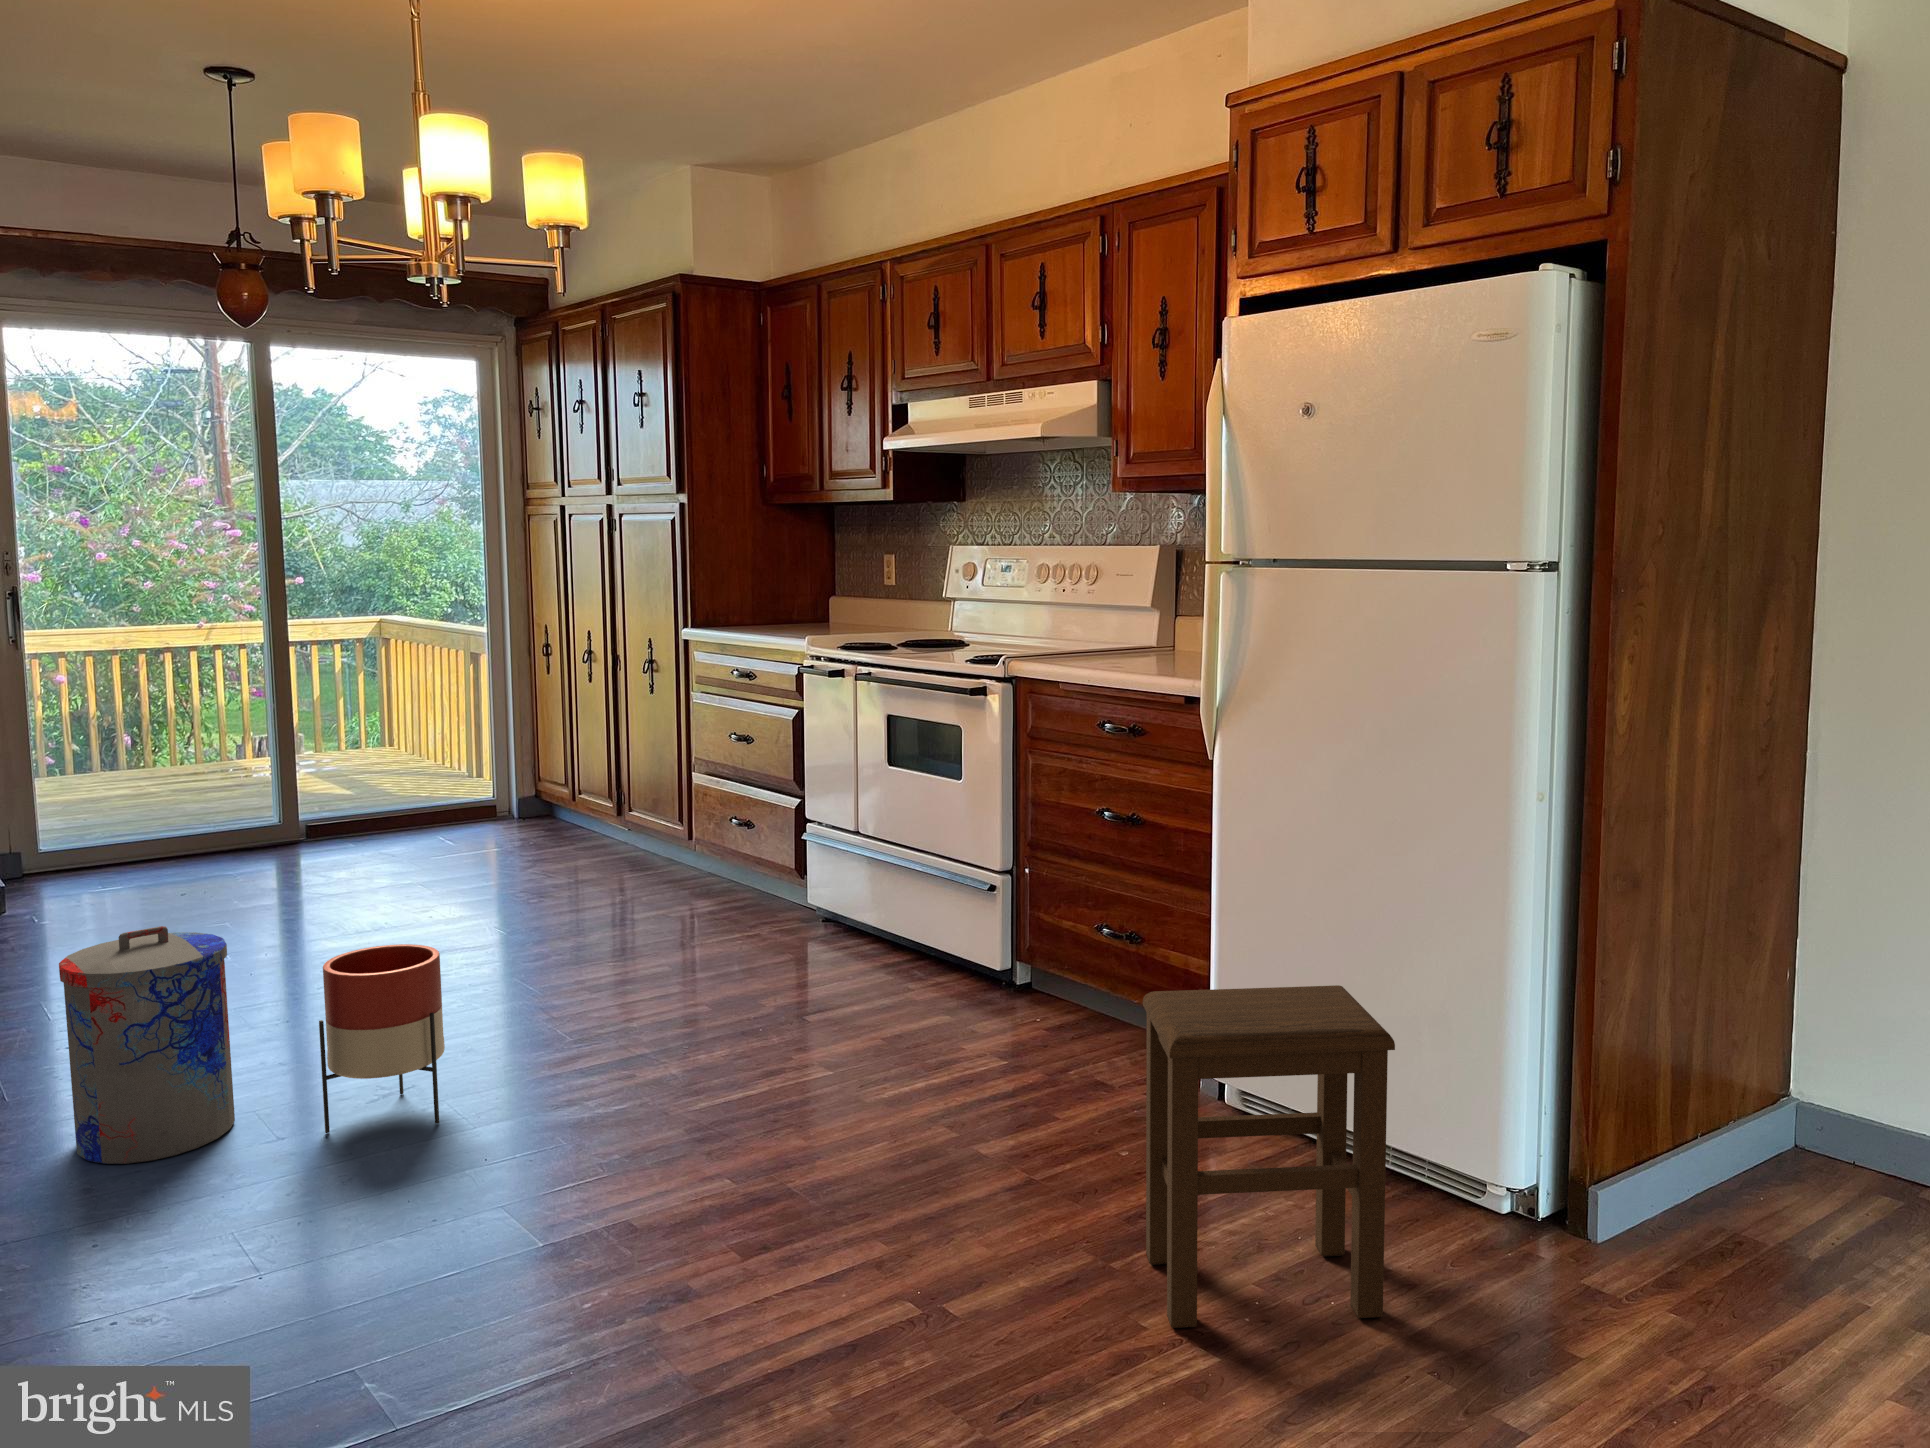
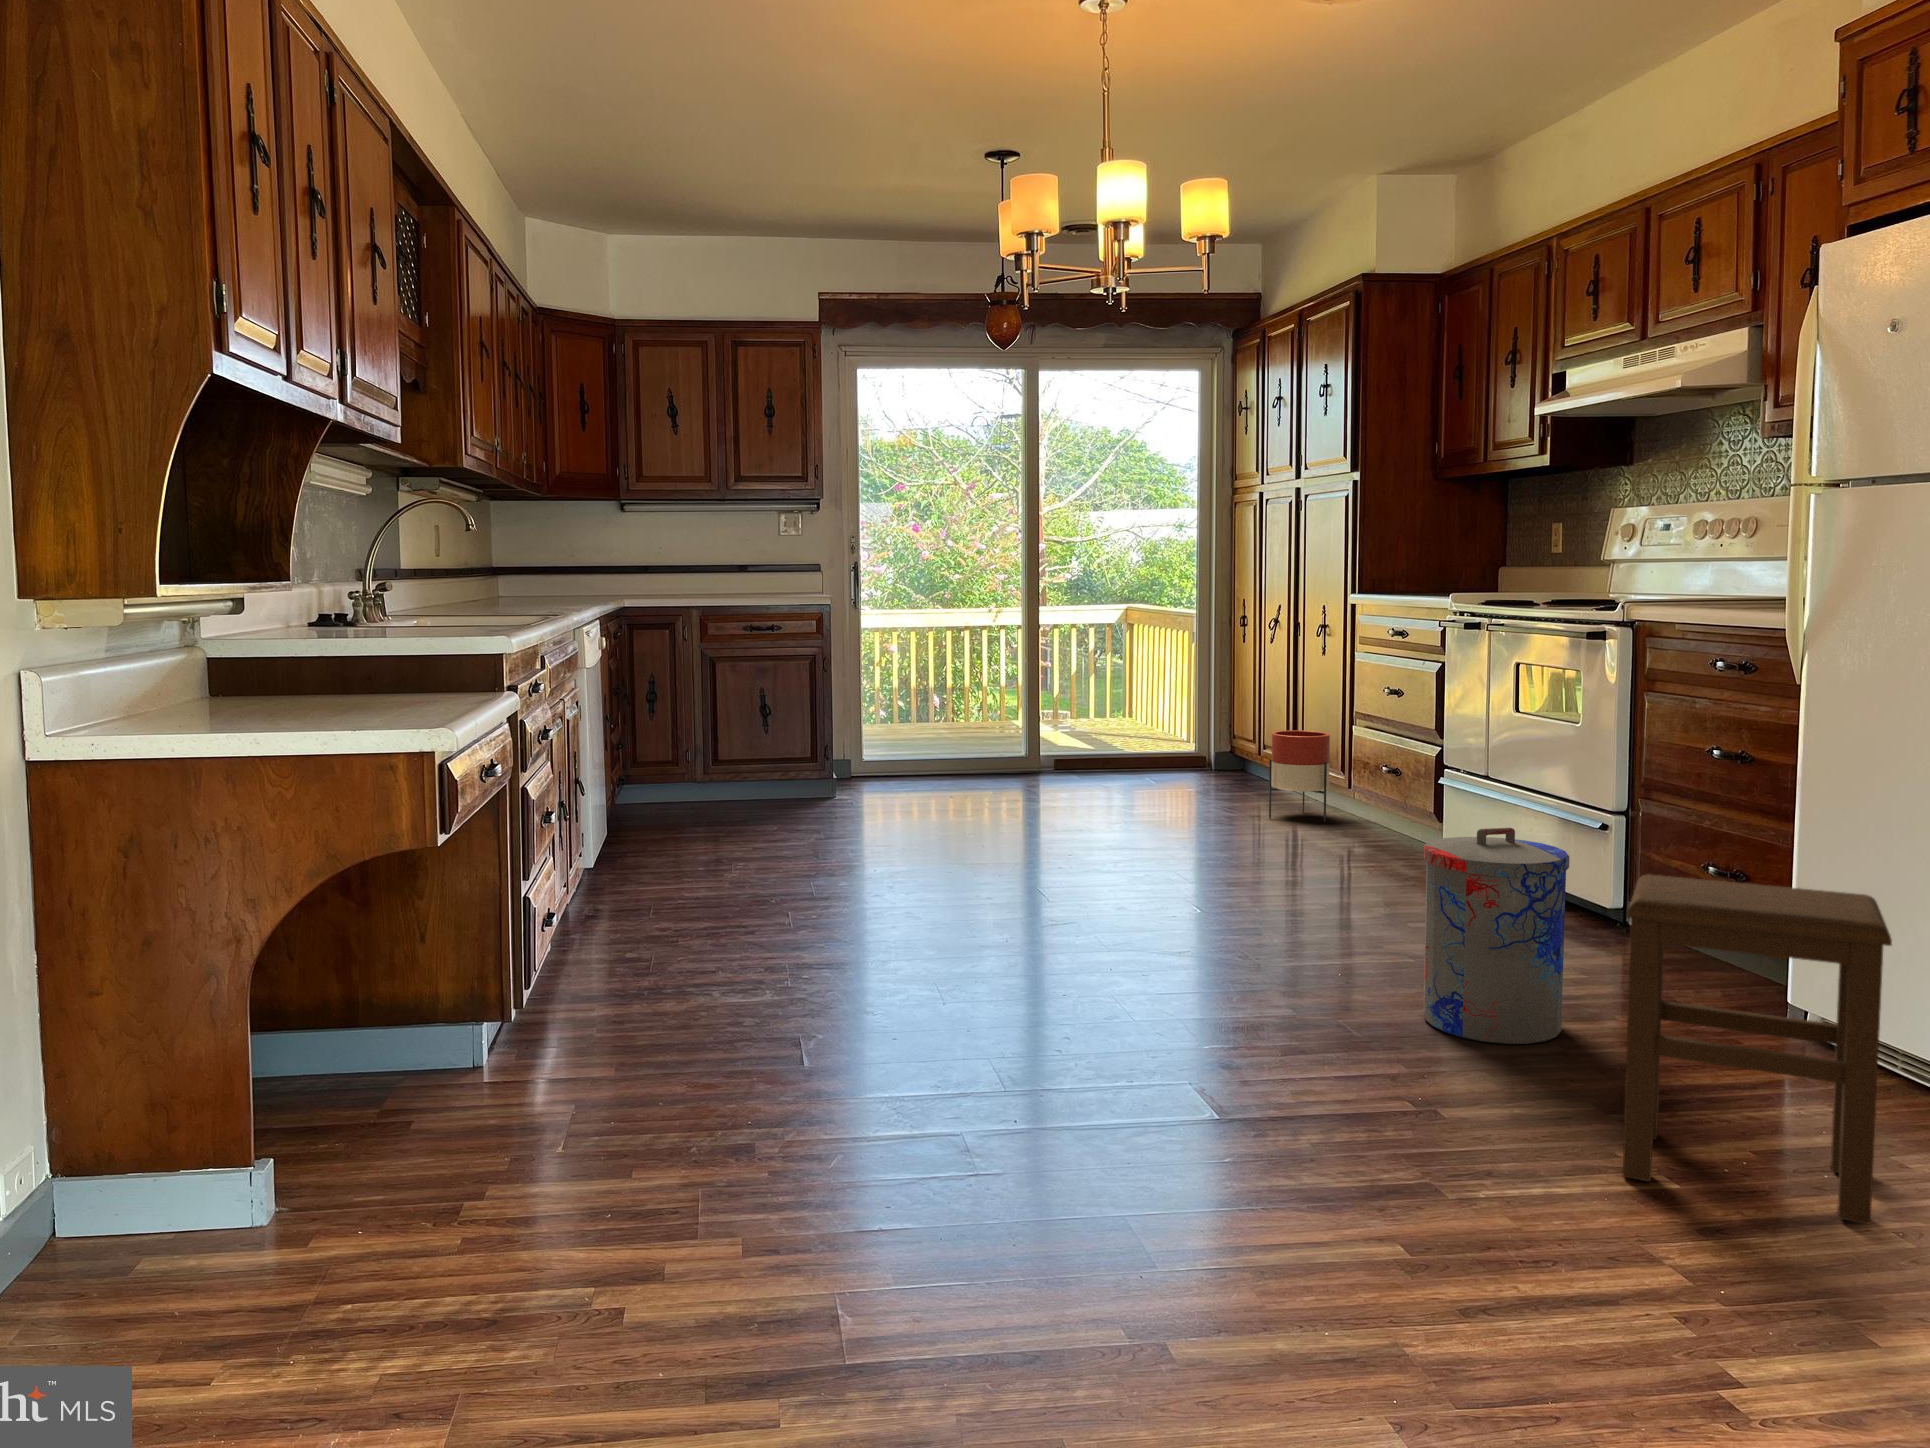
trash can: present [59,926,235,1164] -> present [1423,828,1569,1044]
planter: present [319,944,445,1133] -> present [1269,730,1330,822]

